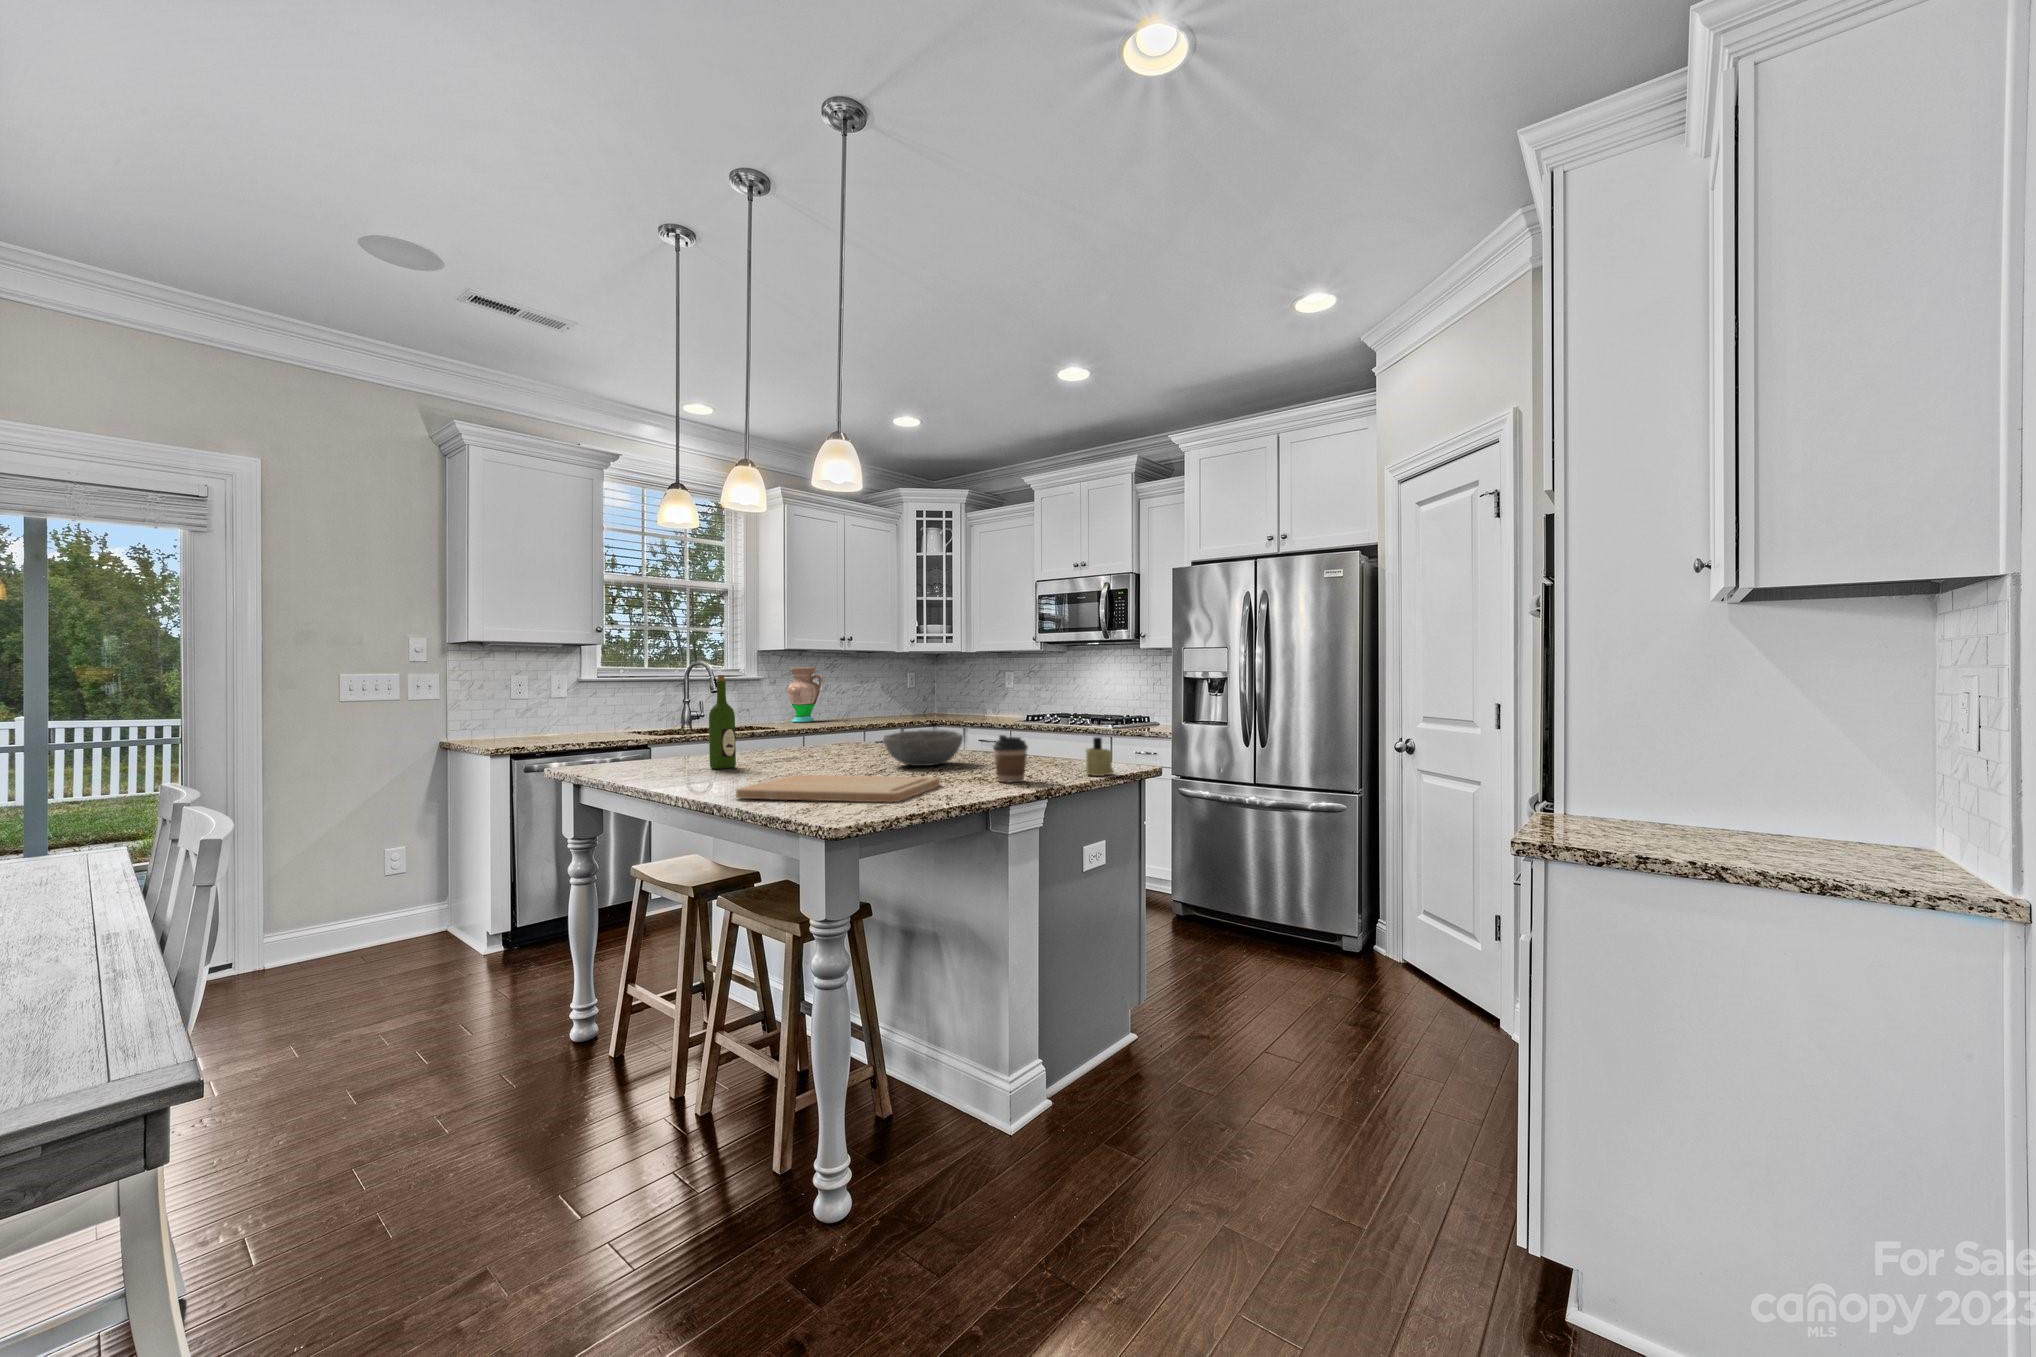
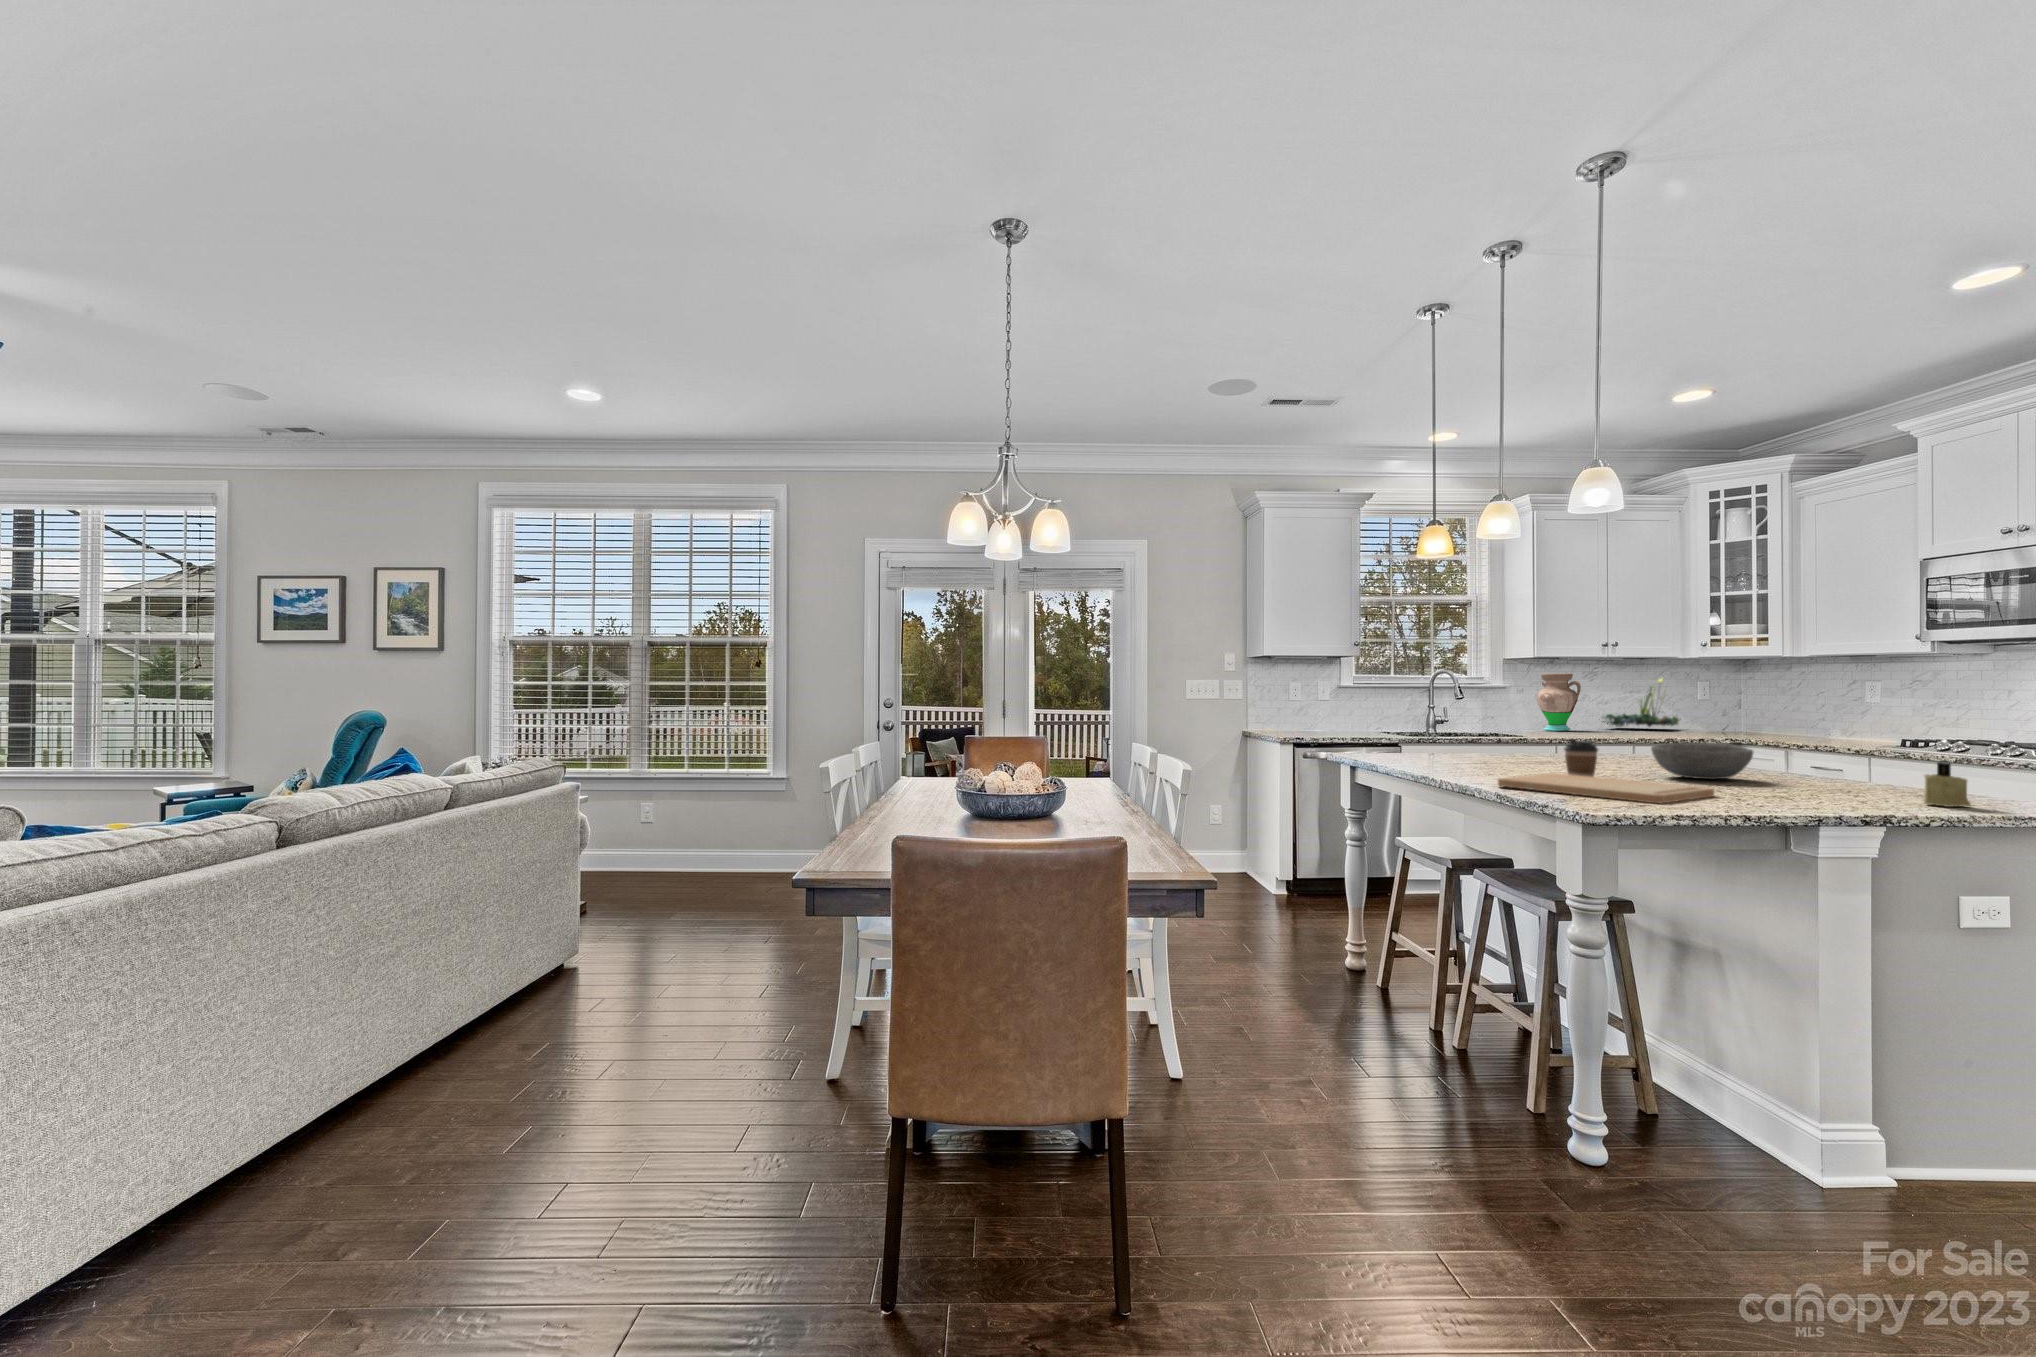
plant: none [836,669,898,716] -> present [1599,679,1679,727]
wine bottle: present [709,675,736,769] -> none [1467,681,1491,765]
coffee cup: present [993,735,1028,783] -> present [1564,738,1598,777]

